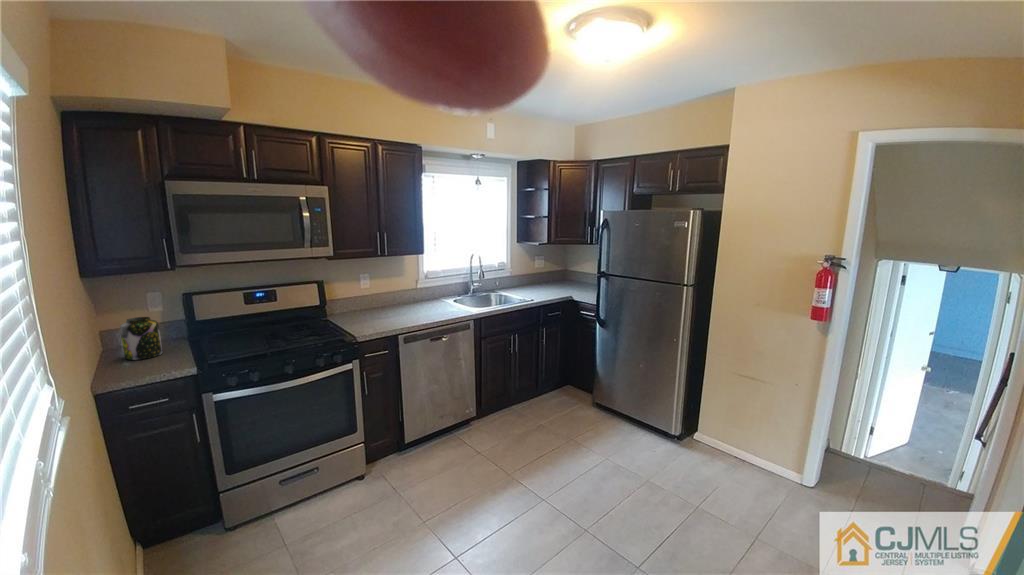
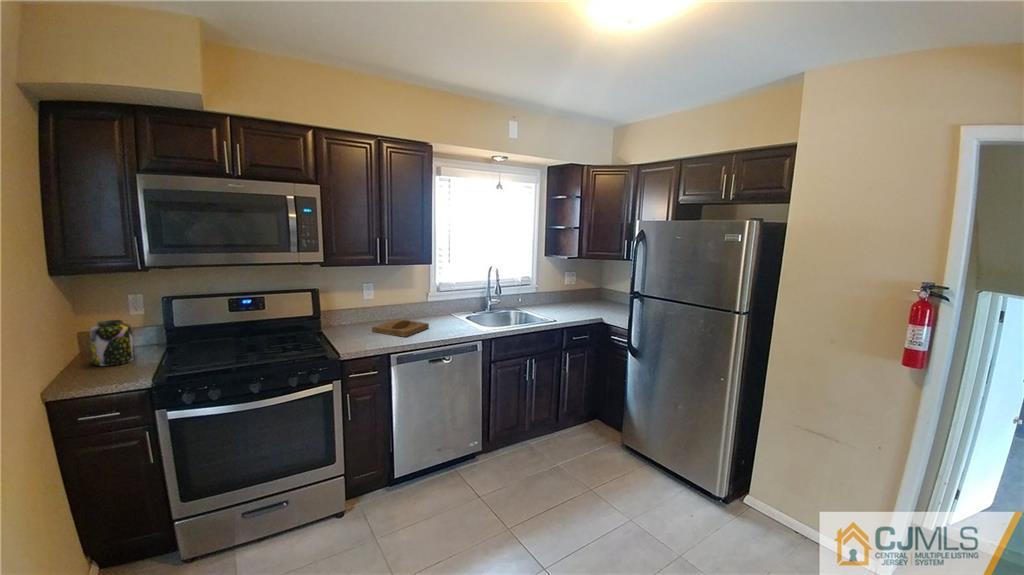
tray: none [376,305,426,320] -> present [372,319,429,337]

